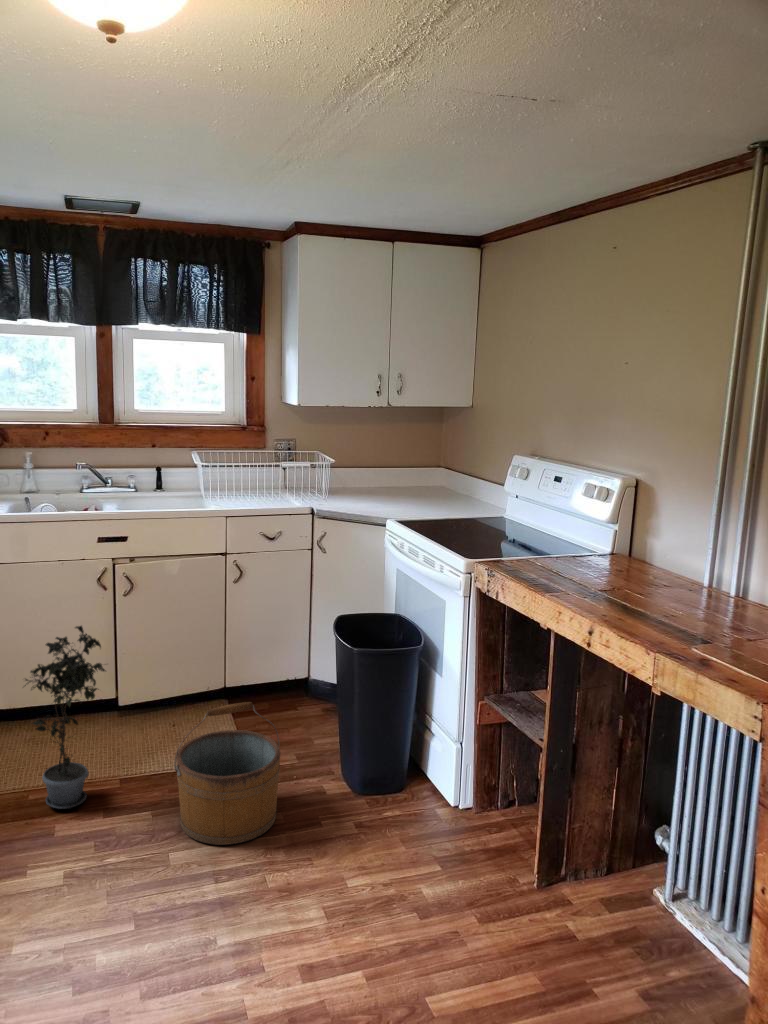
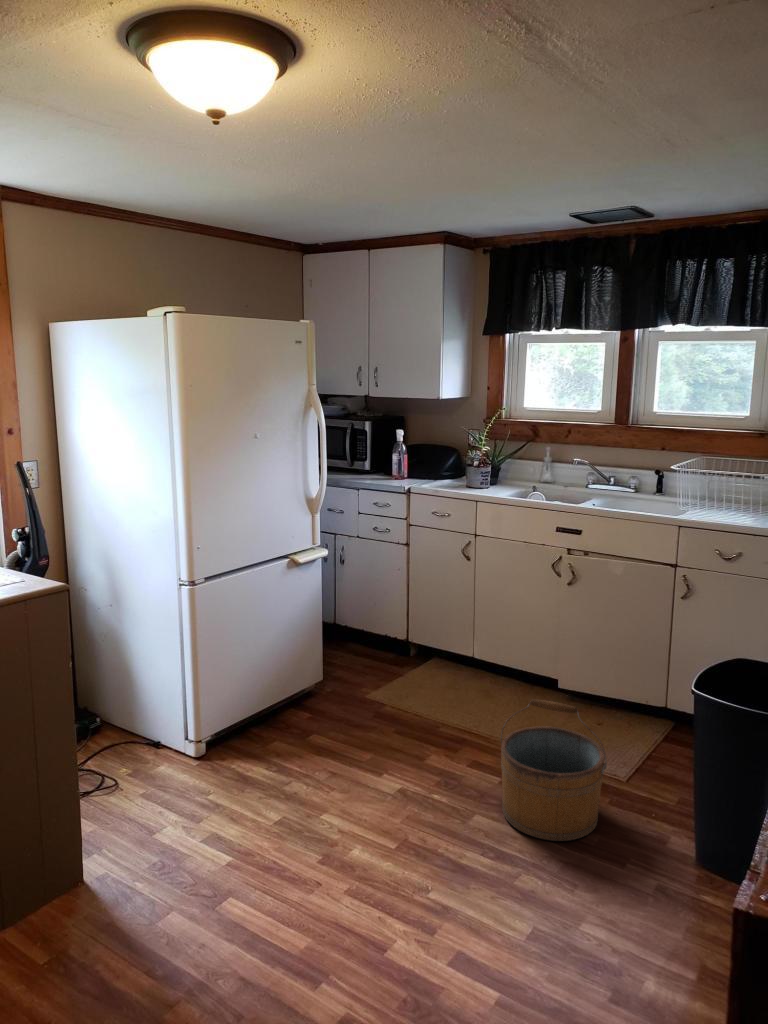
potted plant: present [25,626,106,809] -> none [427,595,495,748]

